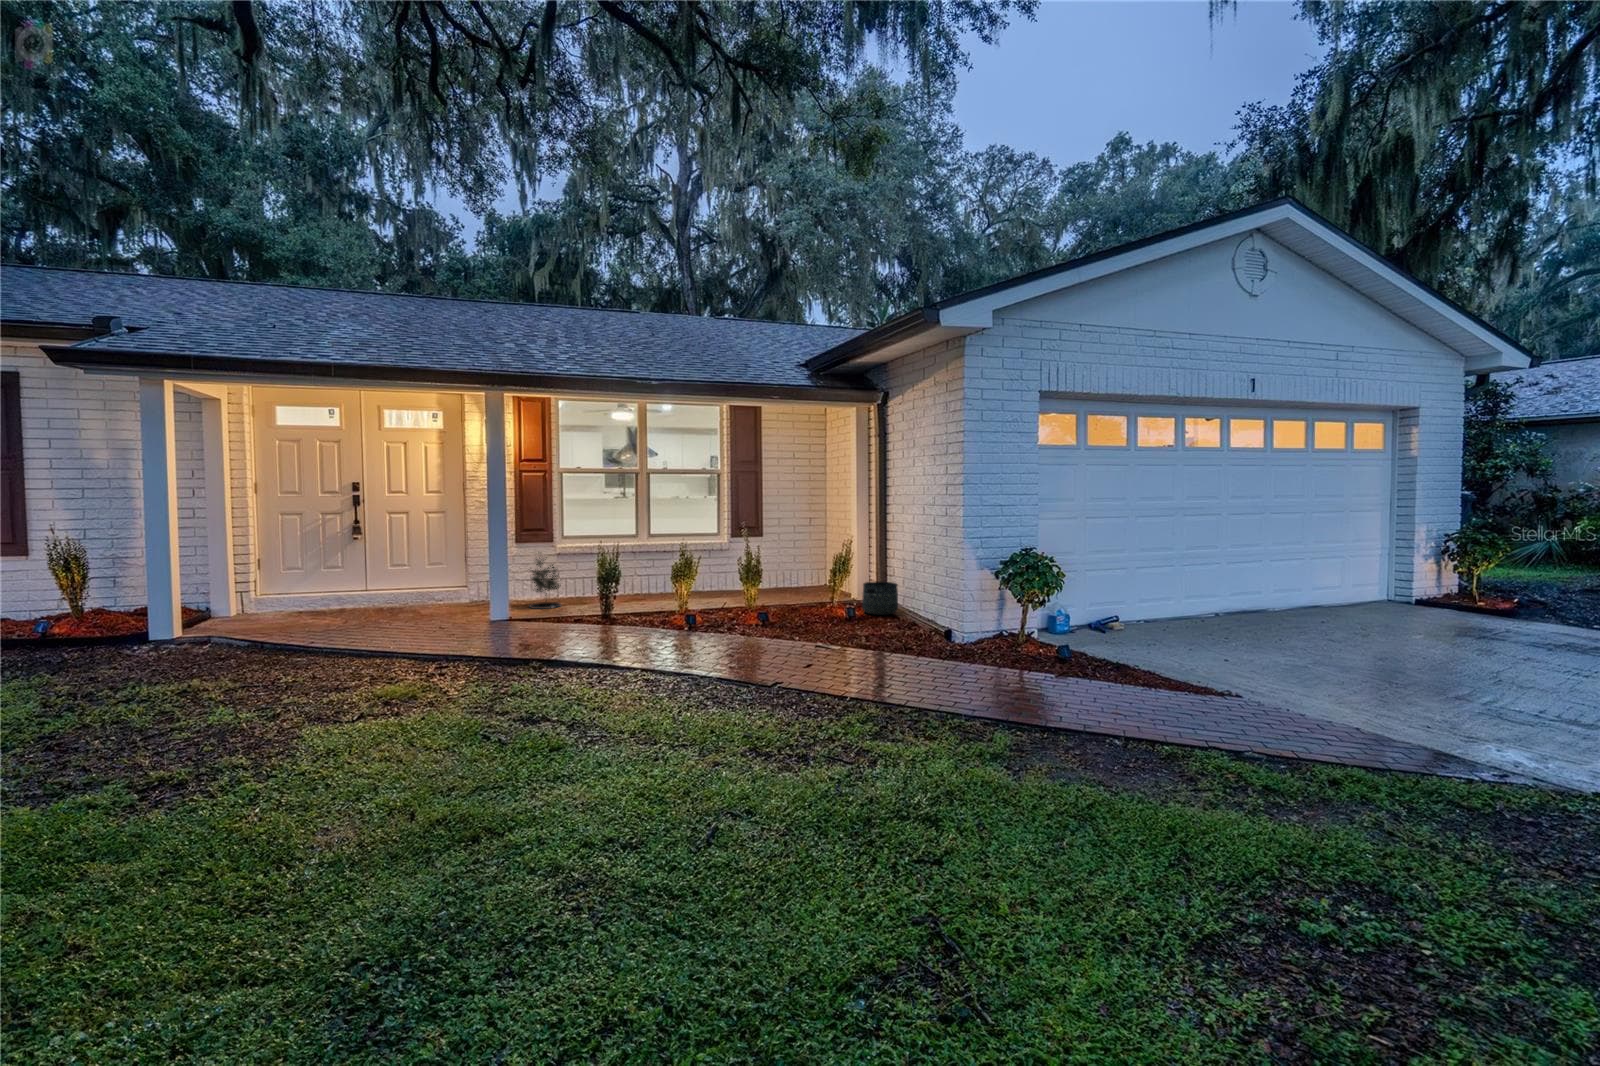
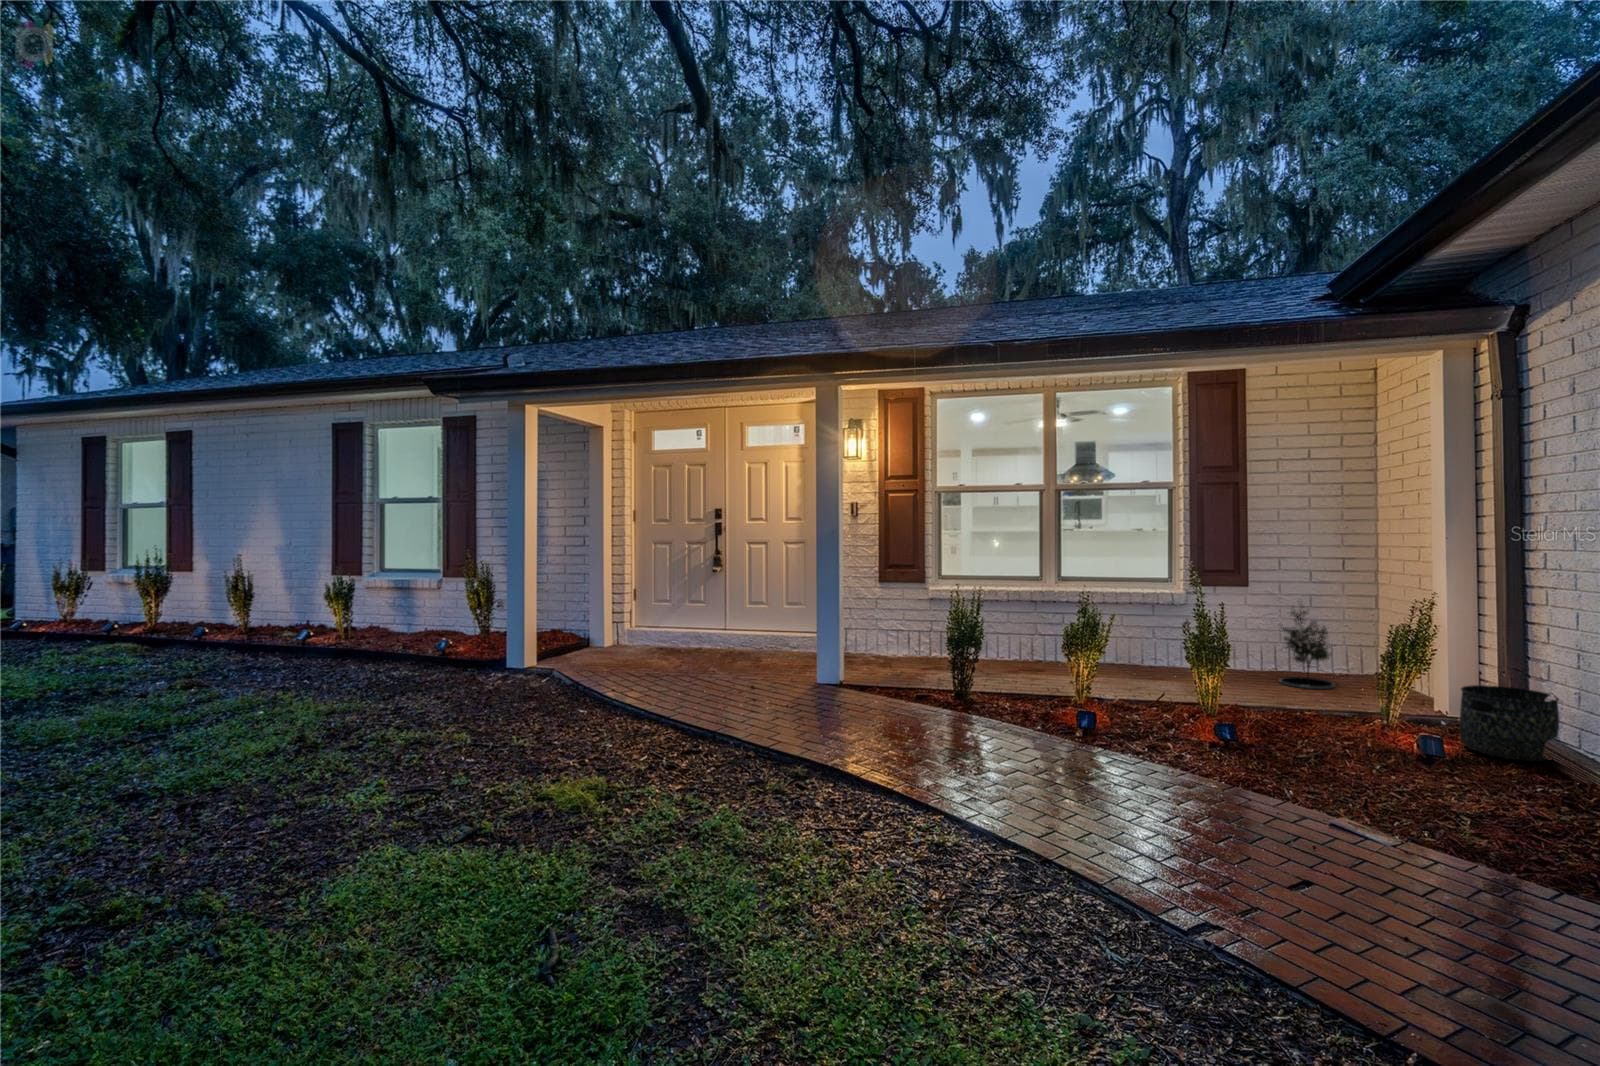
potted tree: present [530,557,561,609] -> present [1279,602,1335,689]

